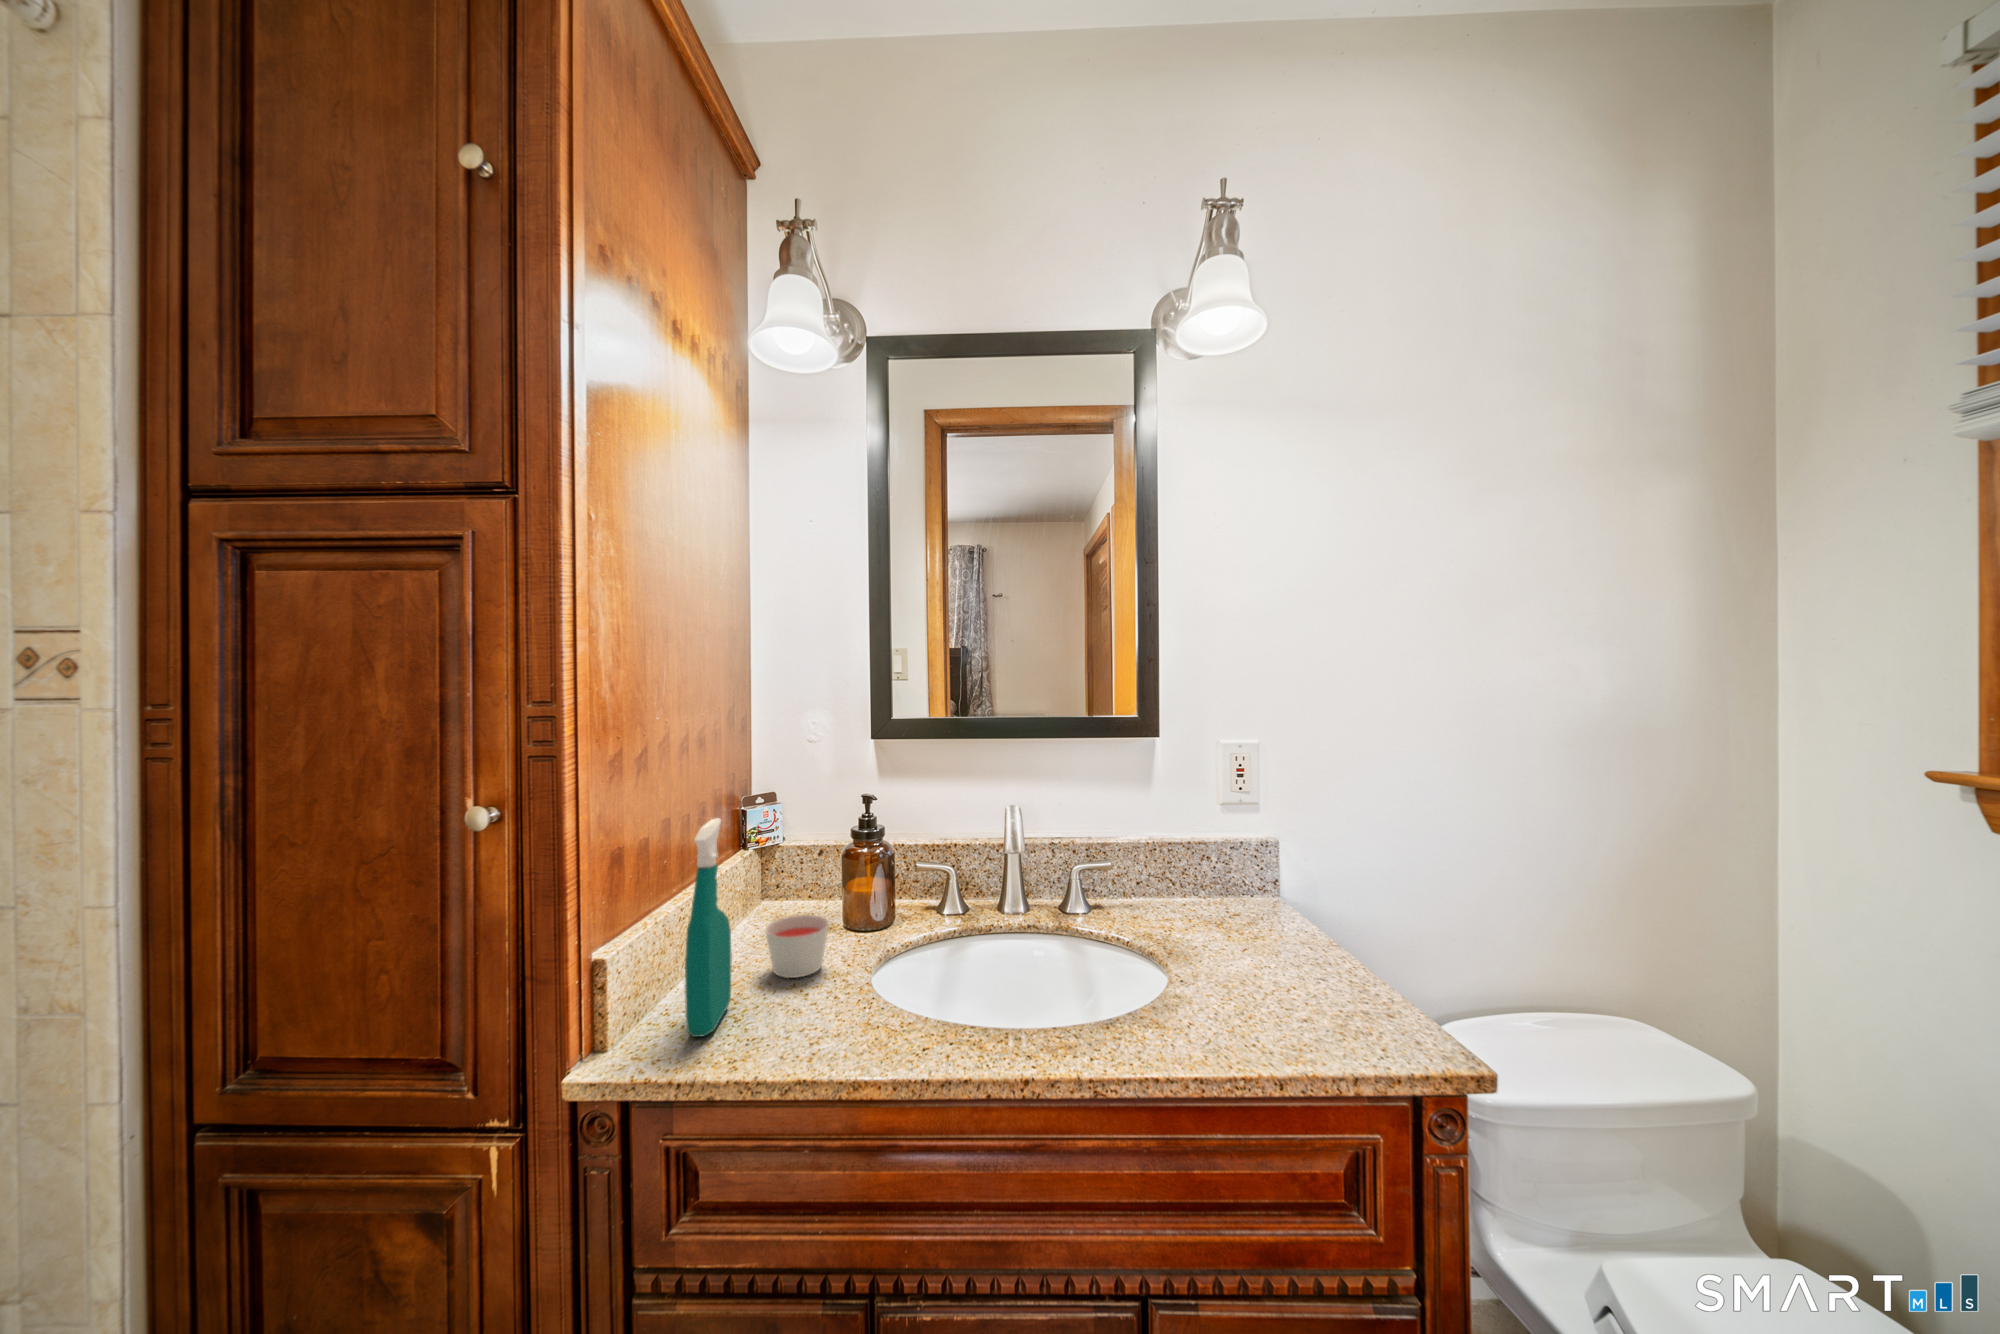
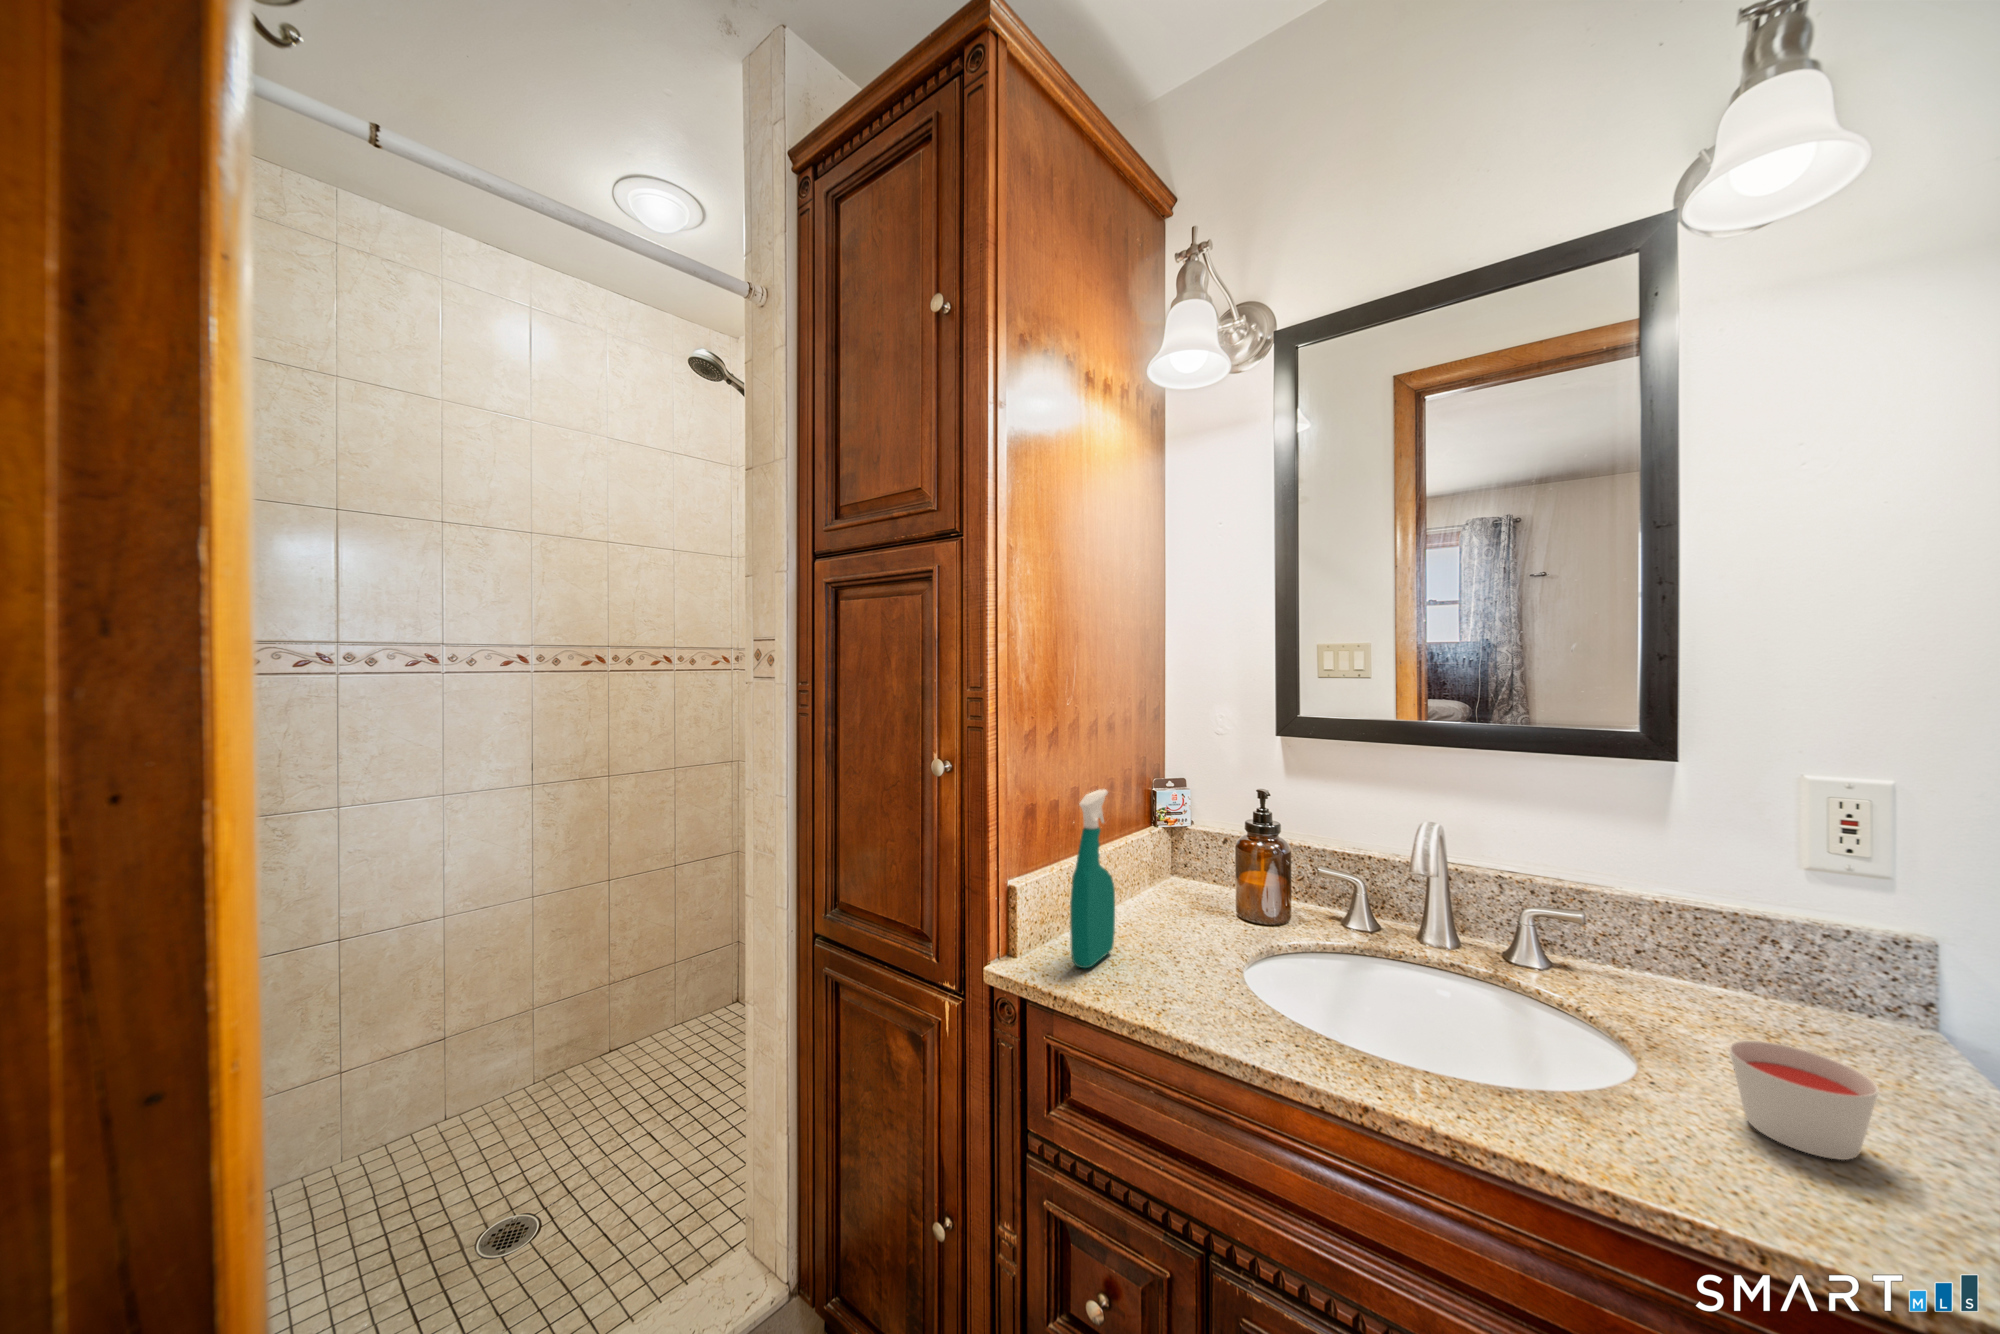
candle: present [765,915,829,978] -> present [1729,1041,1879,1160]

